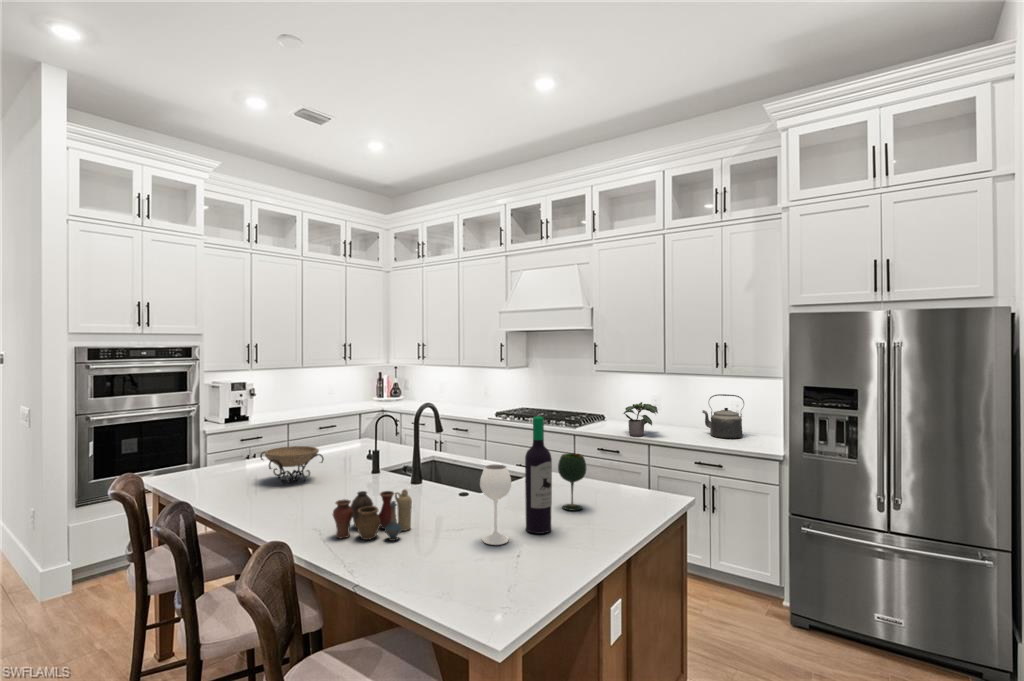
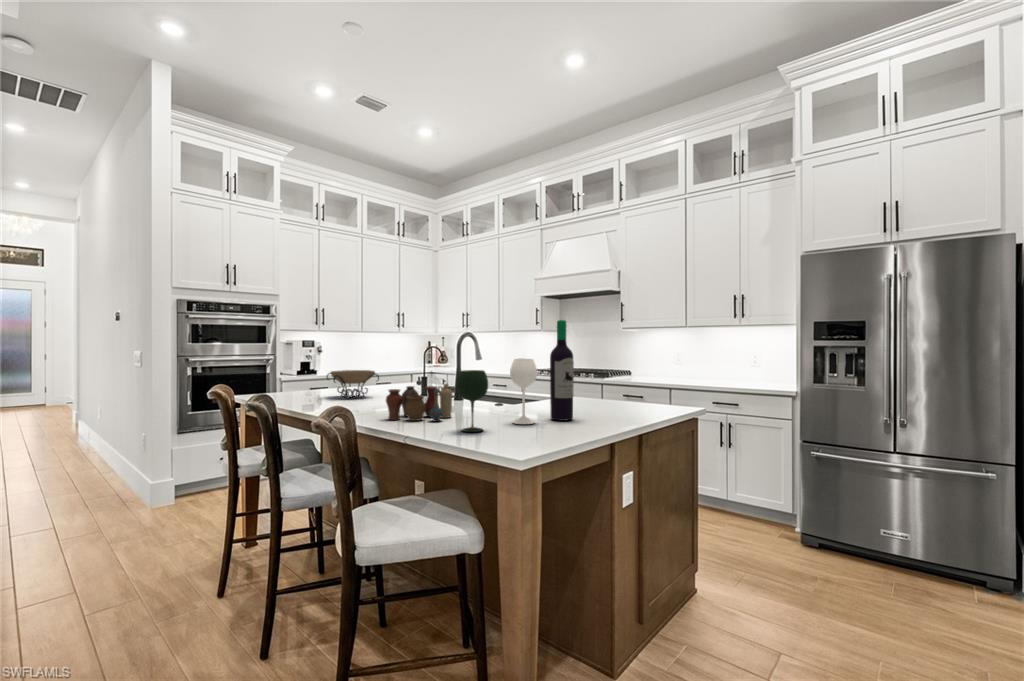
kettle: present [702,394,744,438] -> none [721,344,761,383]
potted plant: present [624,402,658,436] -> none [646,352,679,382]
wine glass: present [558,453,586,511] -> present [456,370,488,432]

